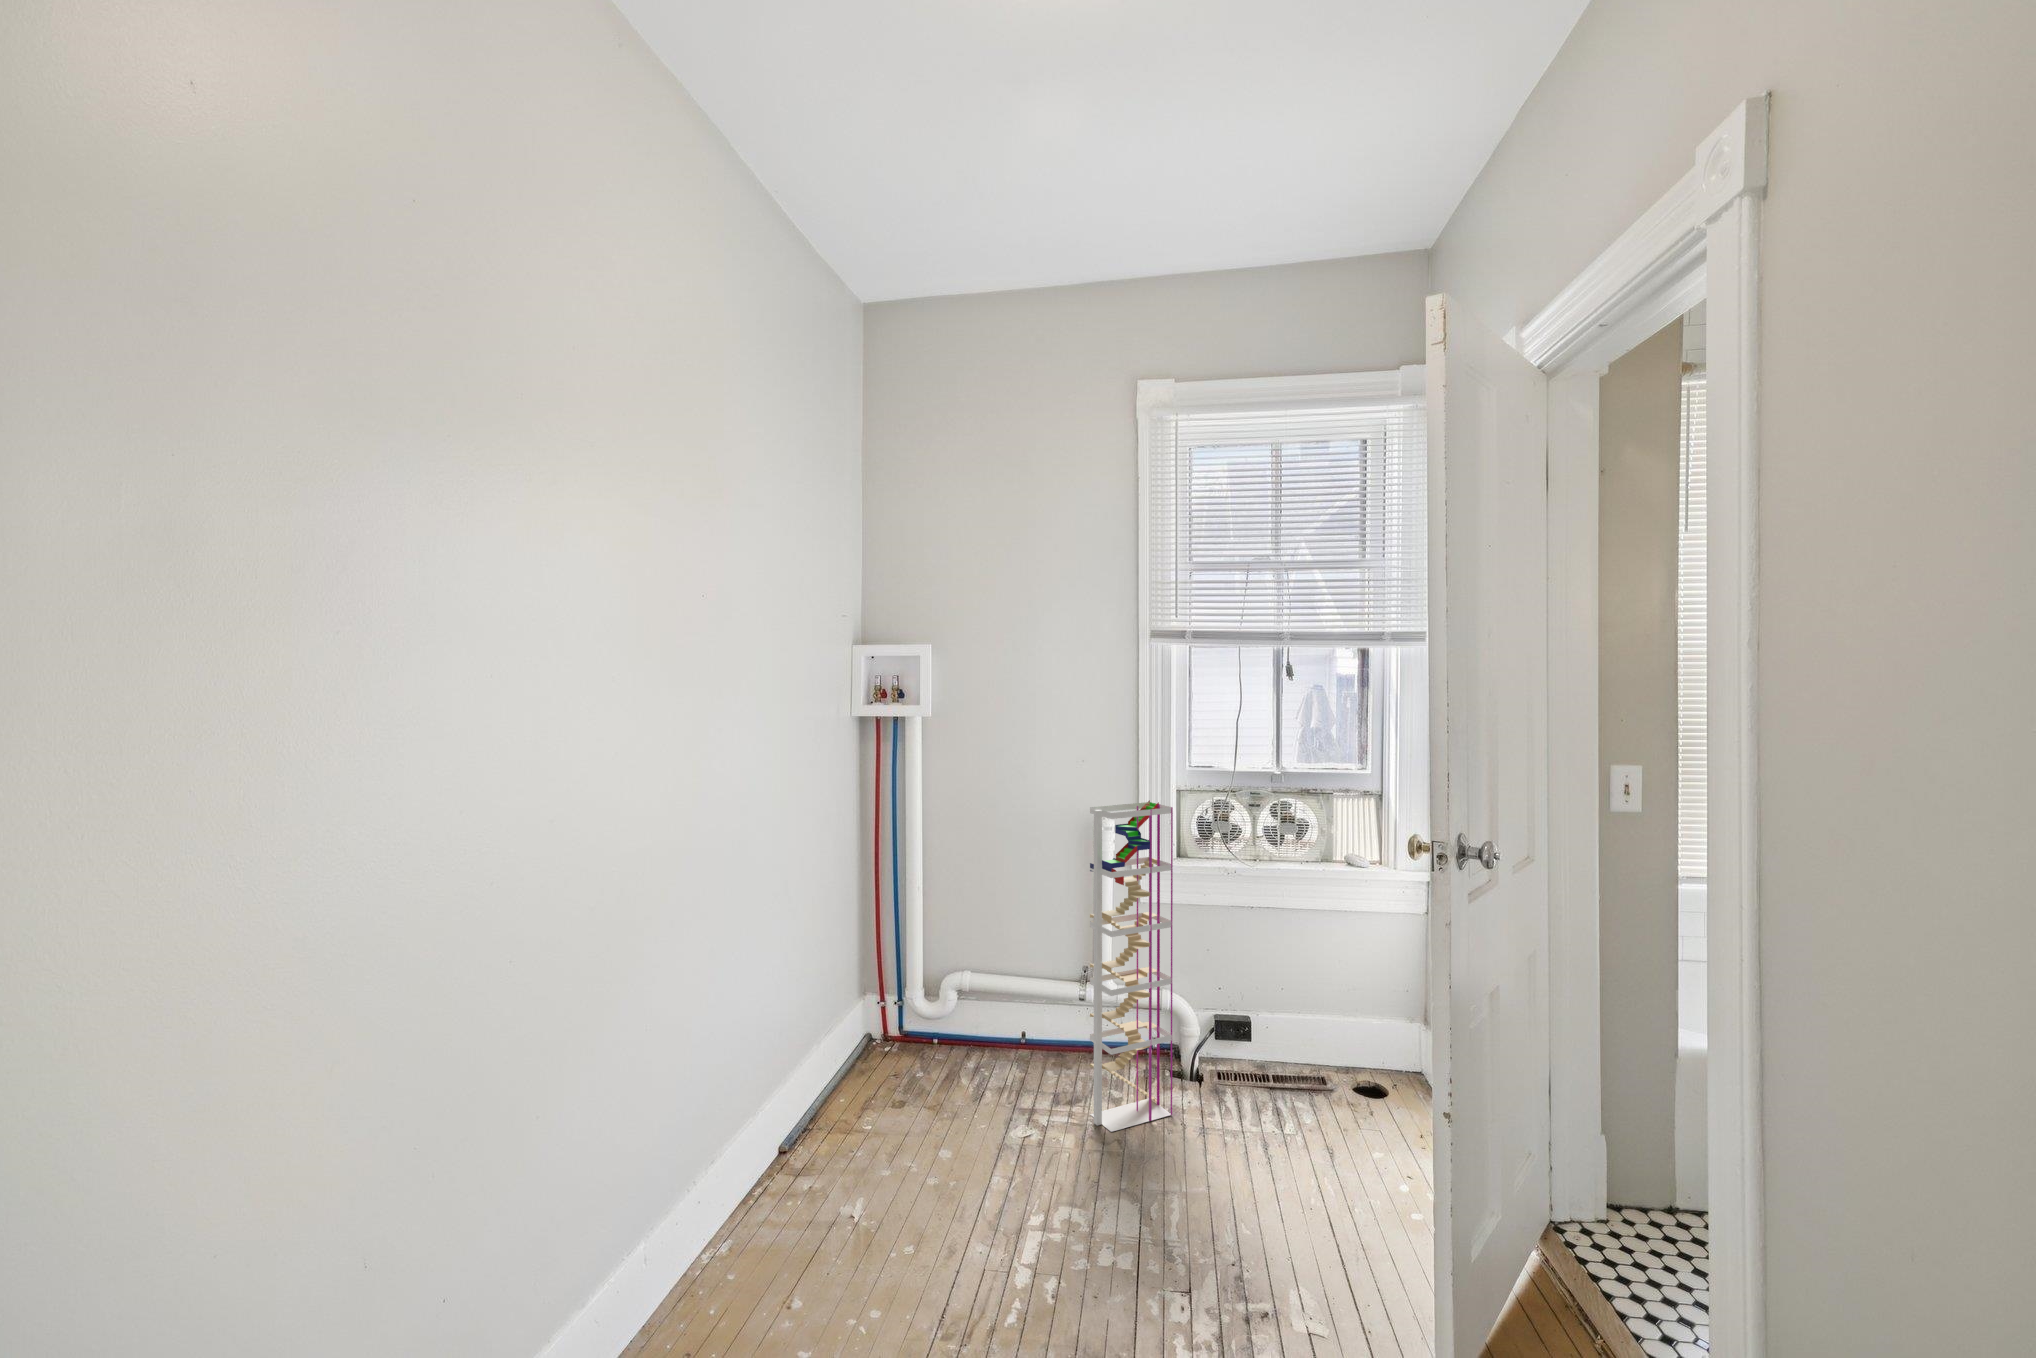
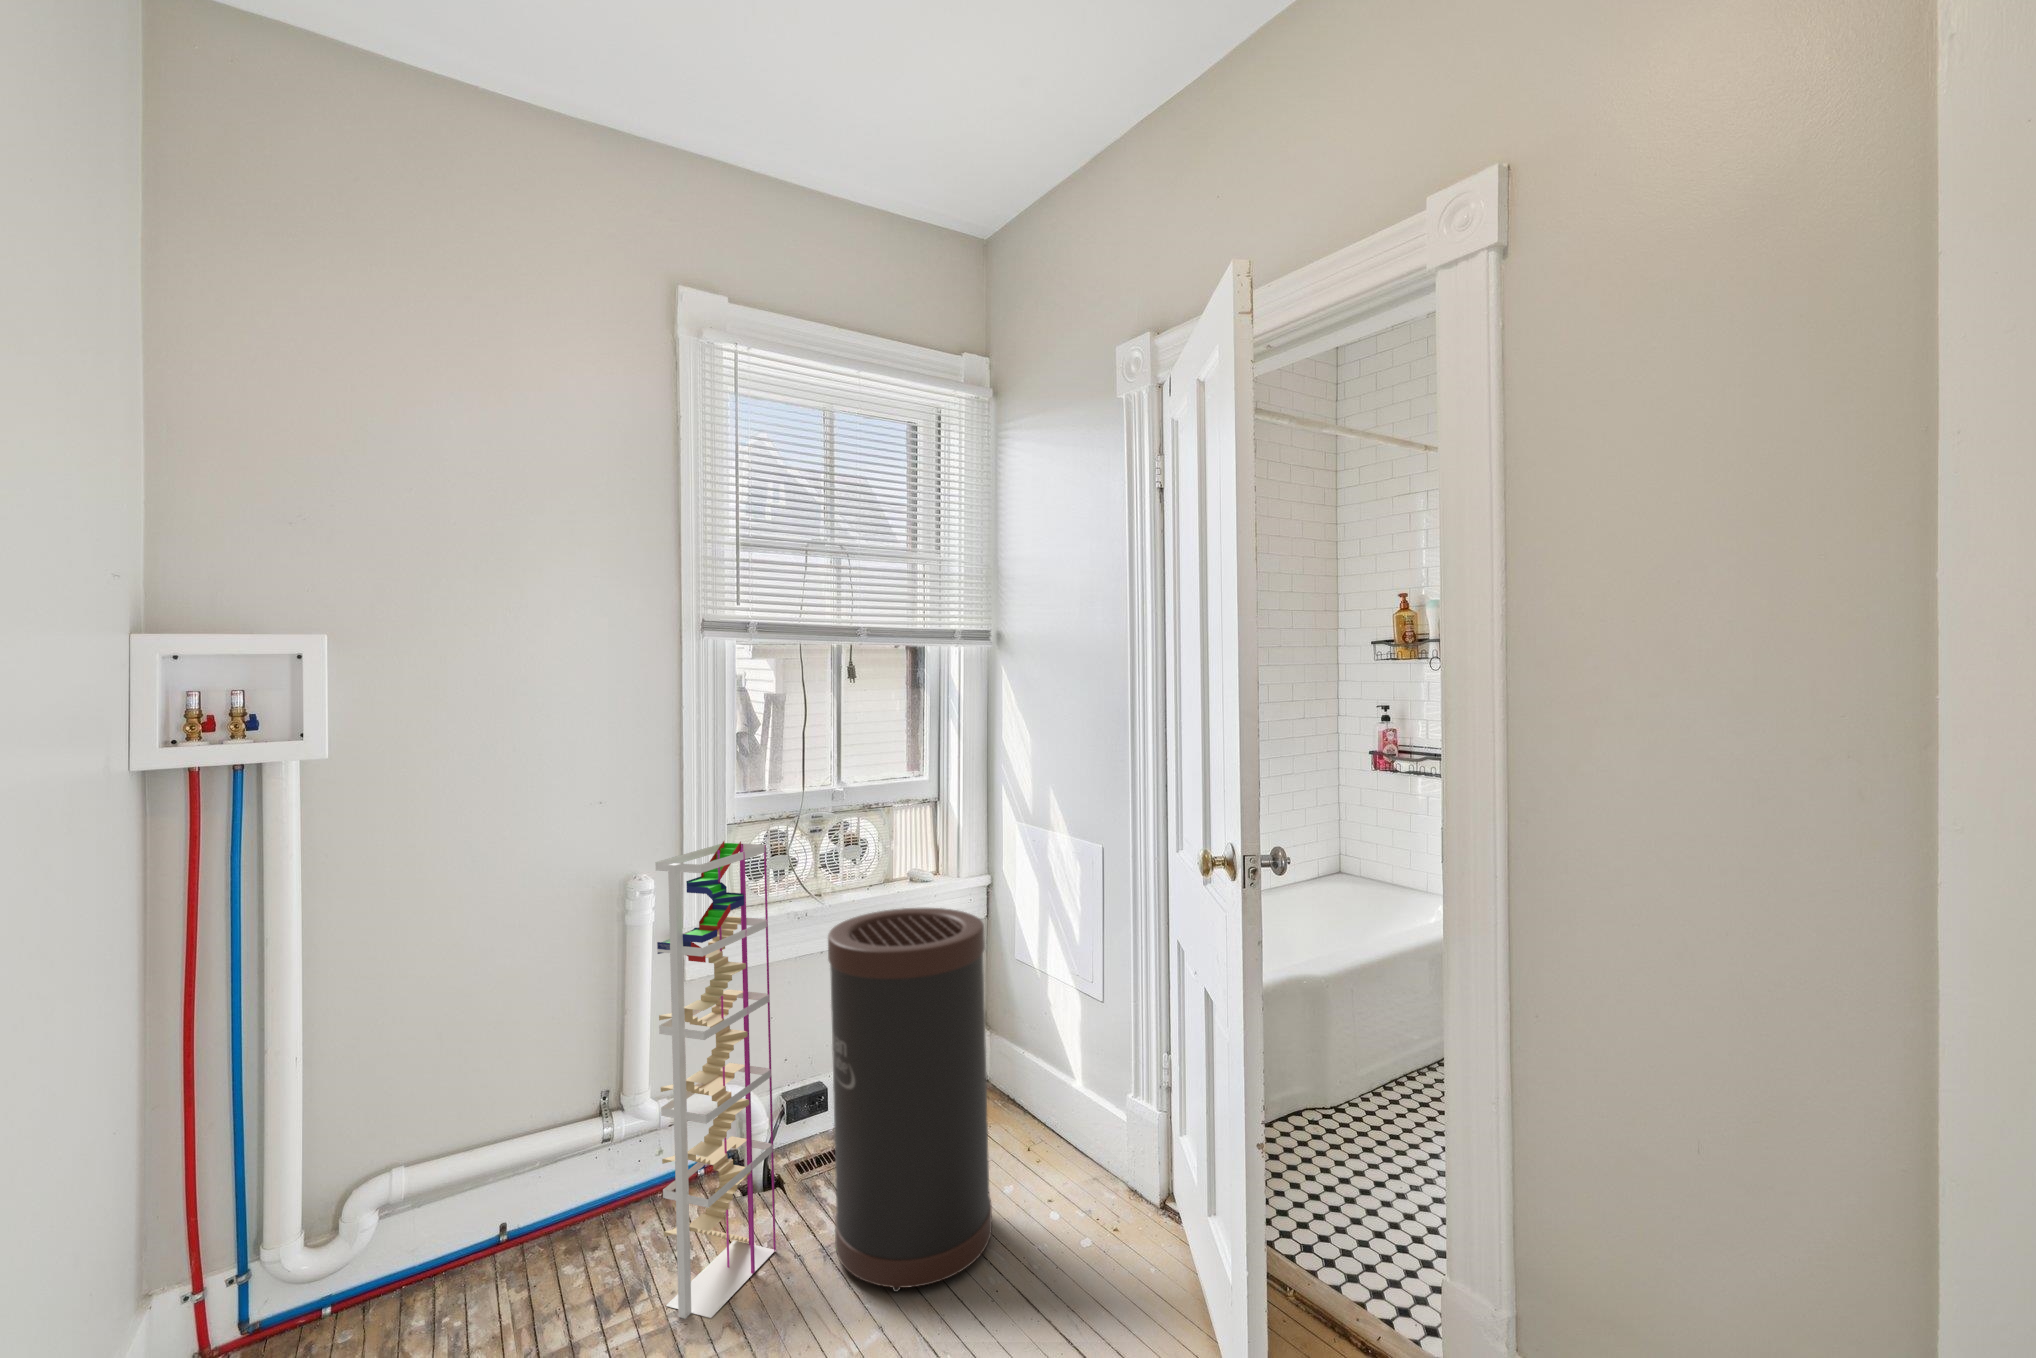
trash can: none [1207,878,1342,1182] -> present [828,908,992,1292]

